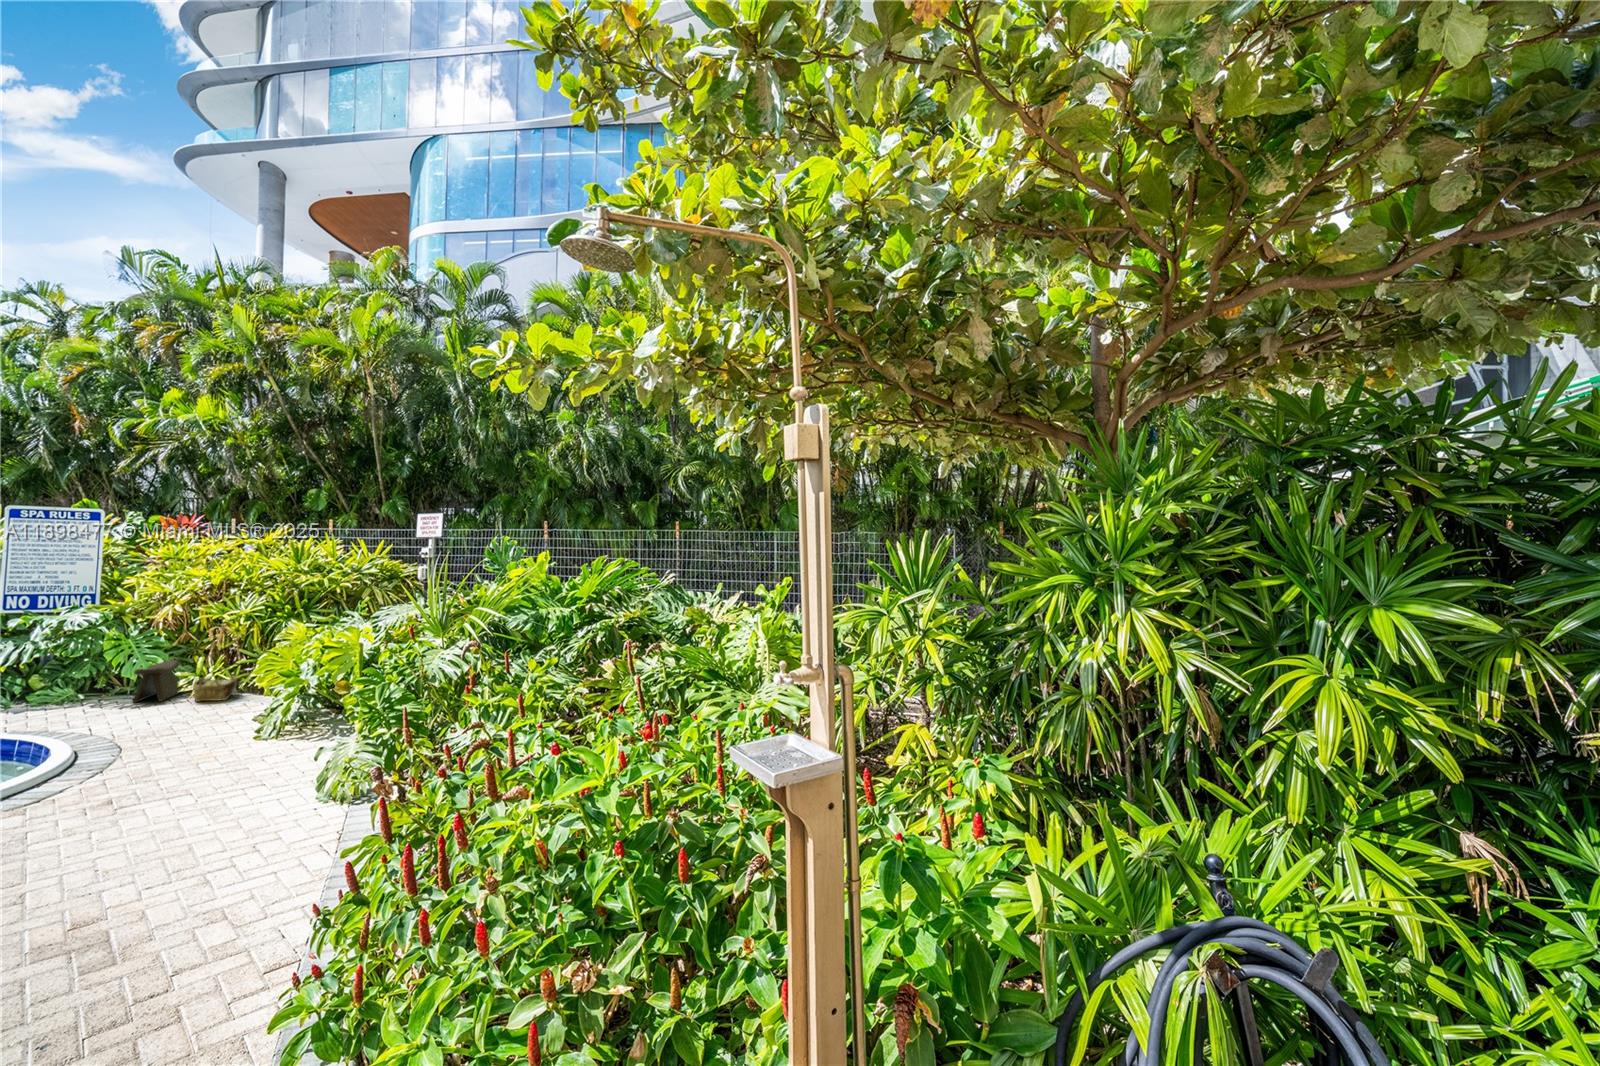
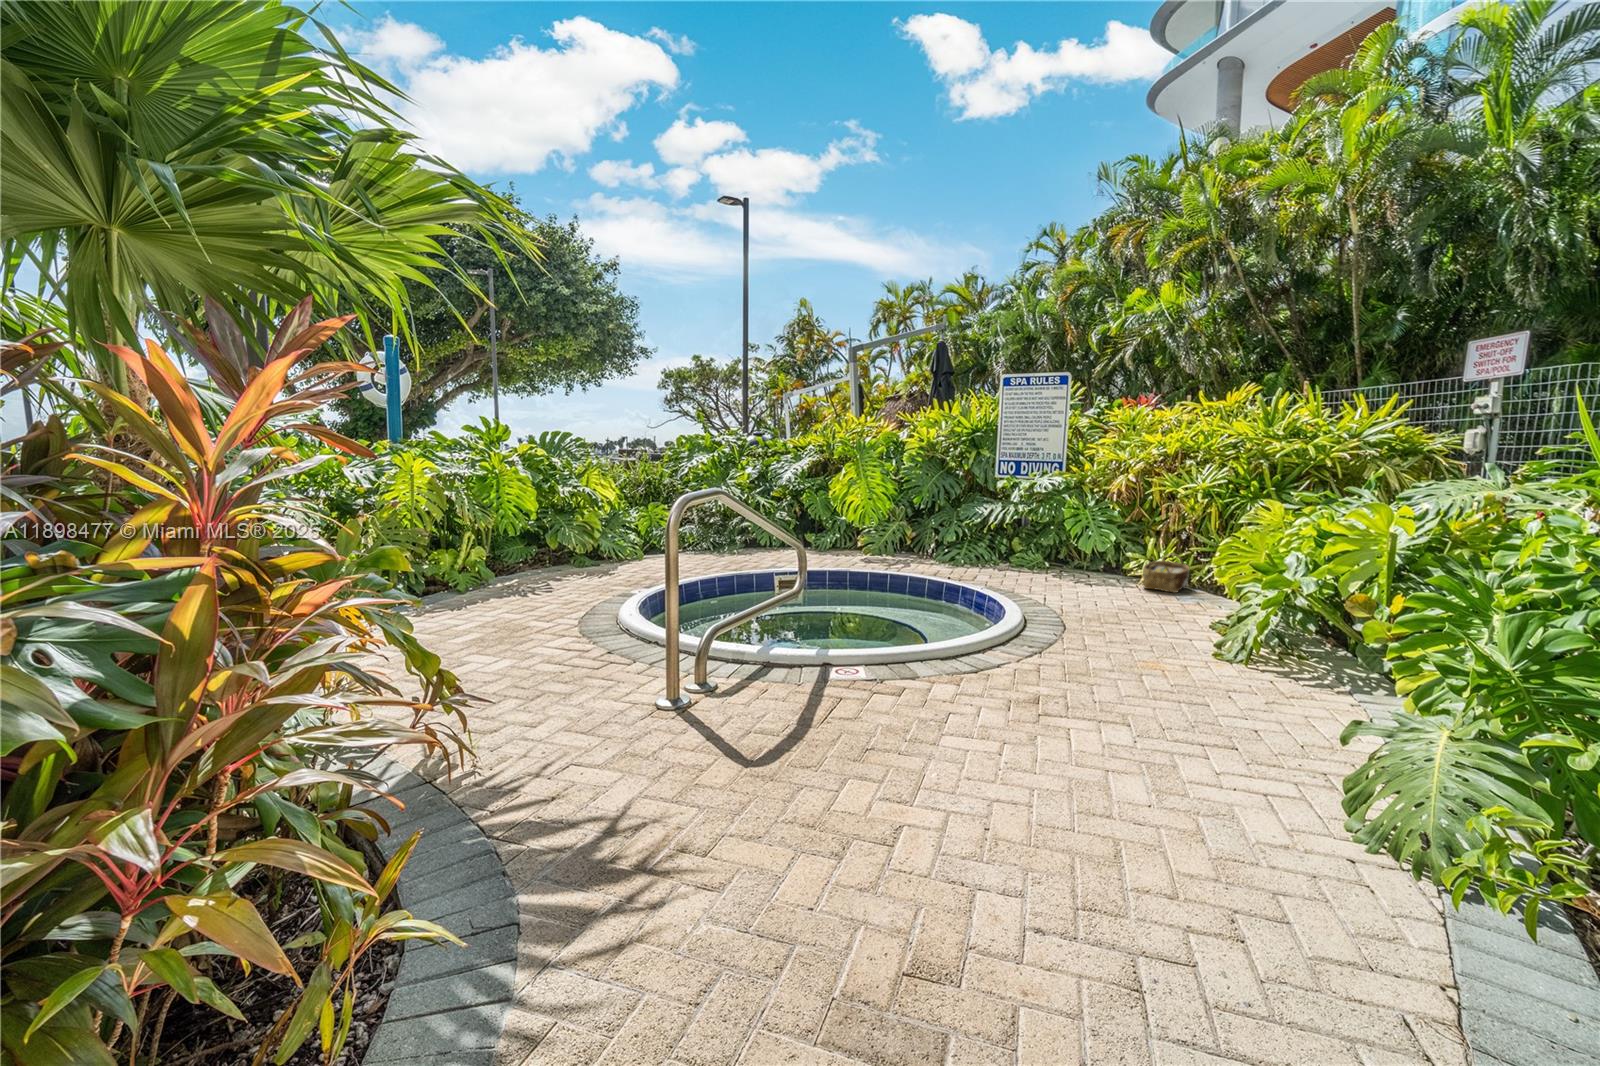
stool: present [133,660,180,703] -> none [1086,538,1133,582]

